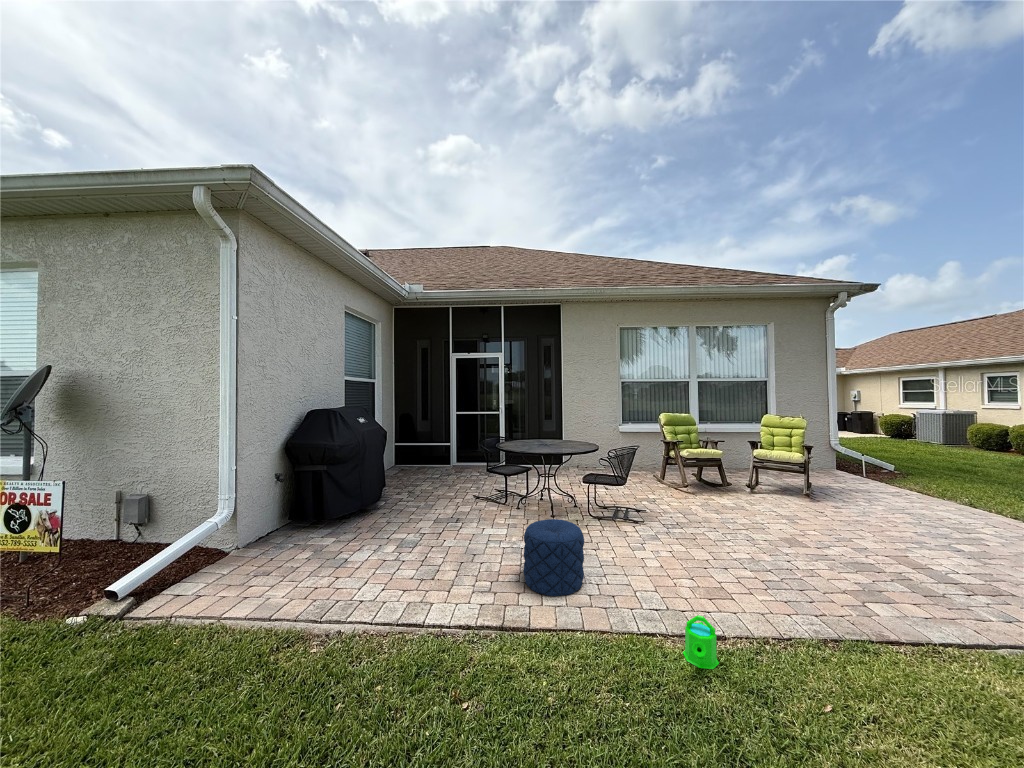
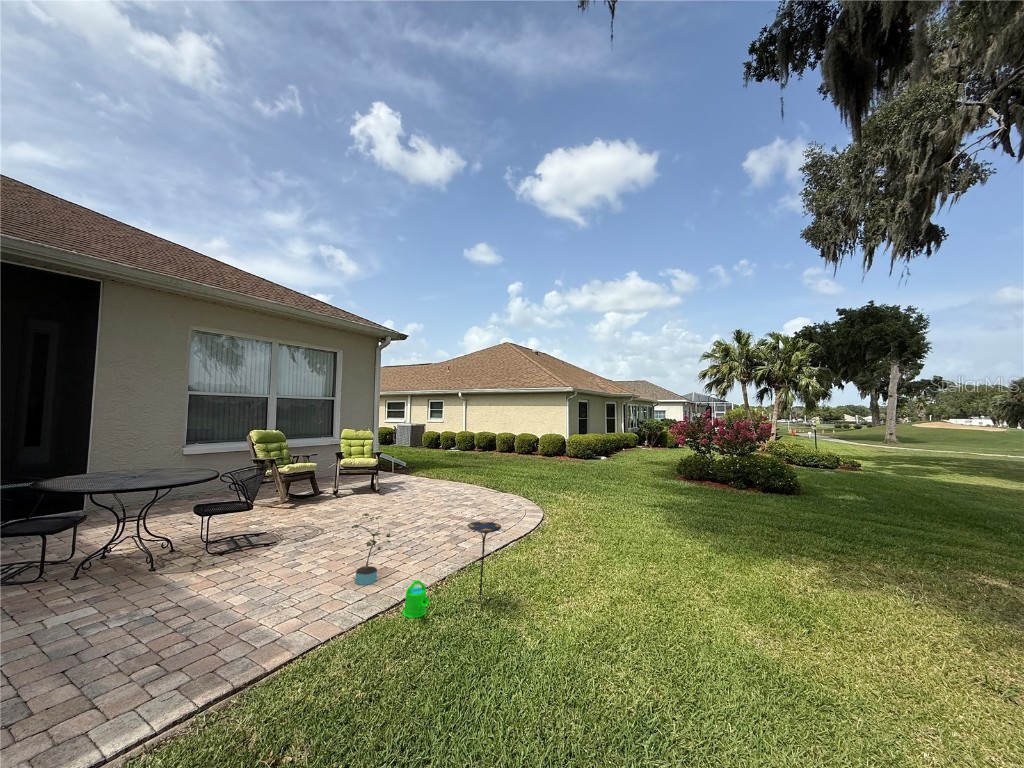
potted plant: none [660,512,709,598] -> present [352,514,391,585]
pouf: present [523,519,584,596] -> none [202,553,287,644]
side table: none [781,566,856,722] -> present [465,522,501,610]

